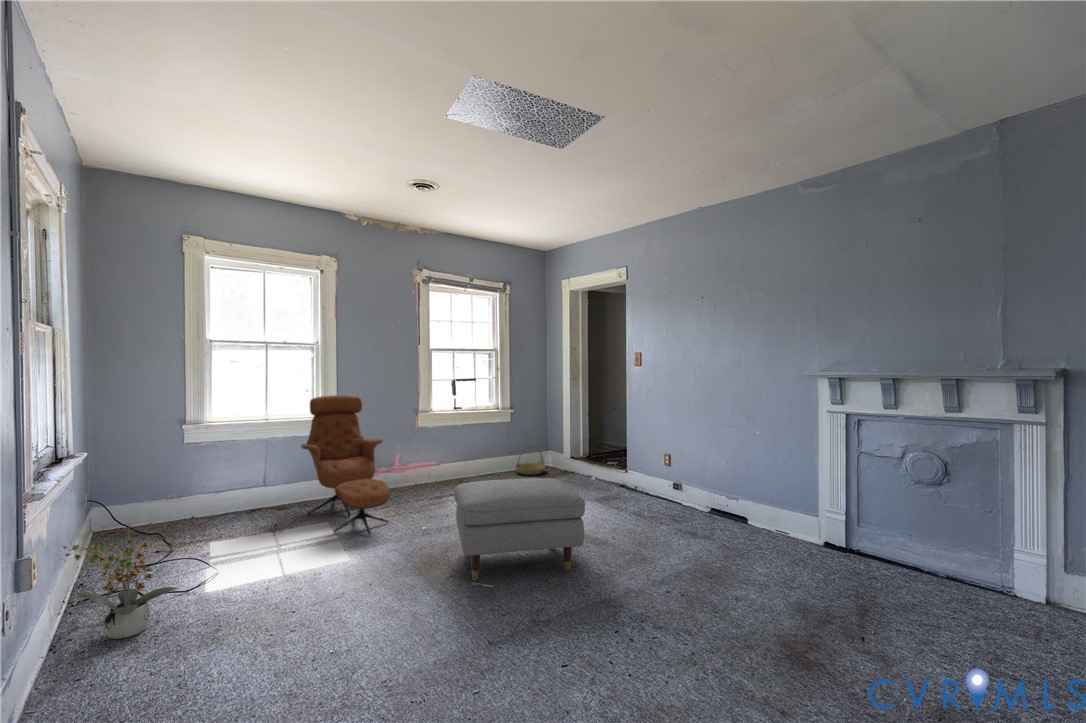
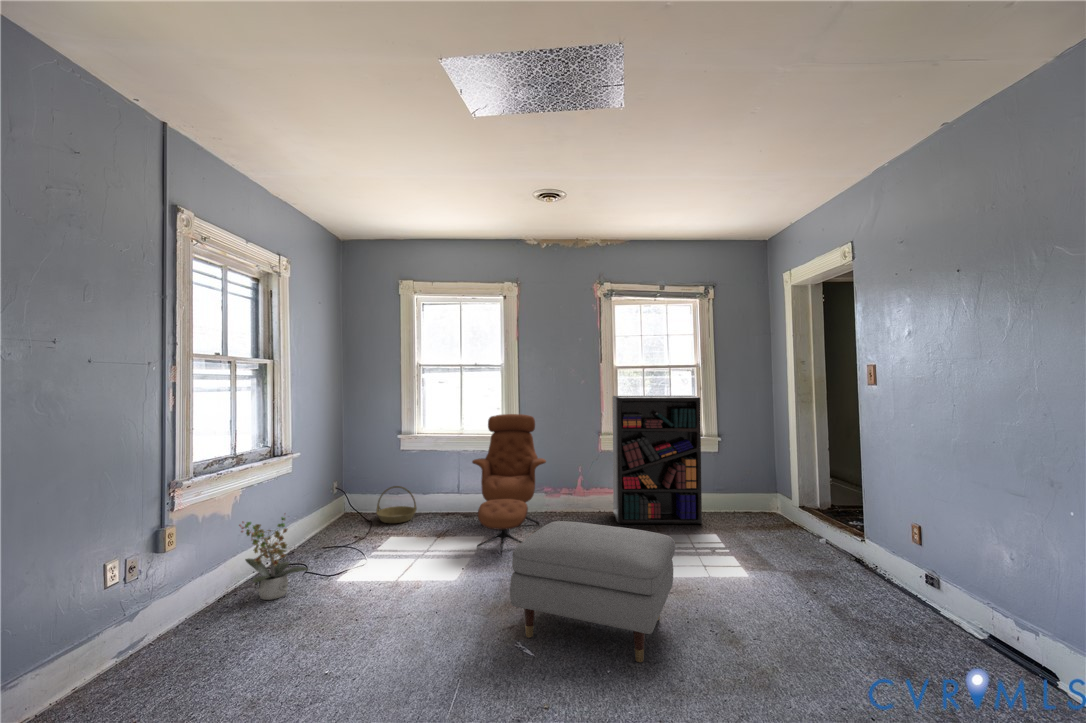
bookshelf: none [429,375,509,491] -> present [612,396,702,524]
basket: present [515,446,546,475] -> present [376,486,416,523]

